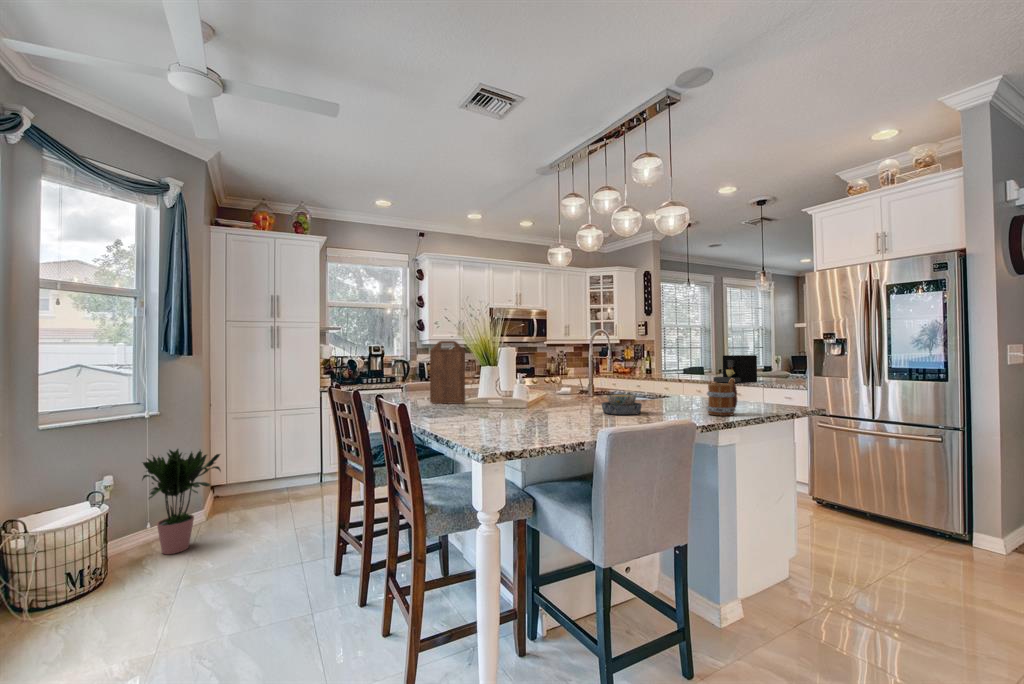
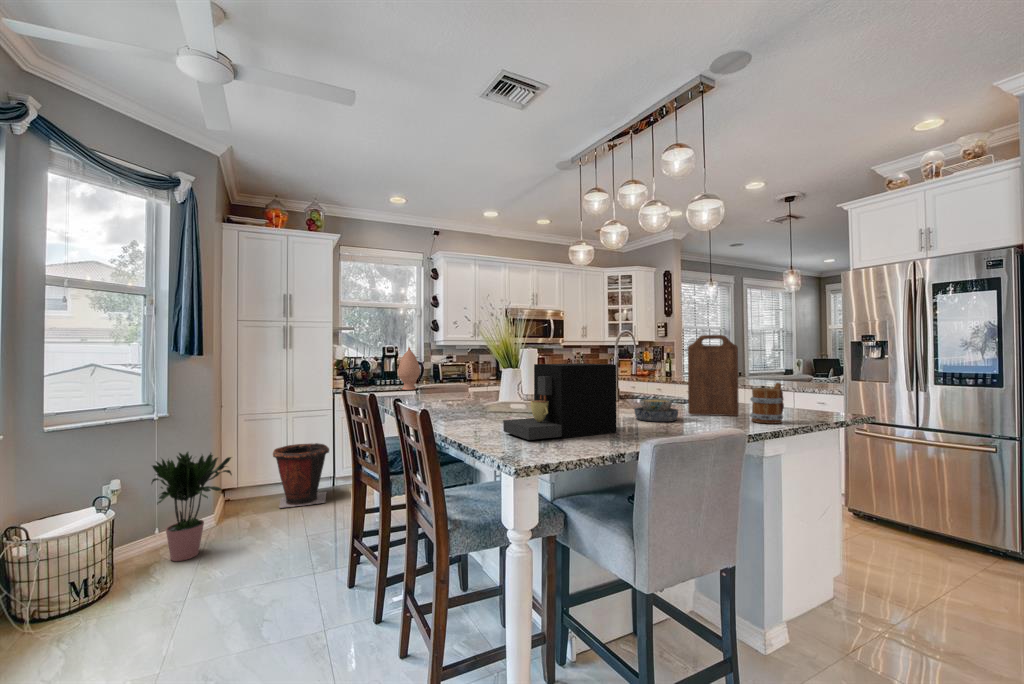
cutting board: present [430,341,465,404] -> present [688,335,739,416]
vase: none [383,347,405,388] -> present [398,347,420,390]
coffee maker: present [714,355,757,383] -> present [503,363,616,440]
waste bin: none [260,440,316,504] -> present [273,443,329,508]

